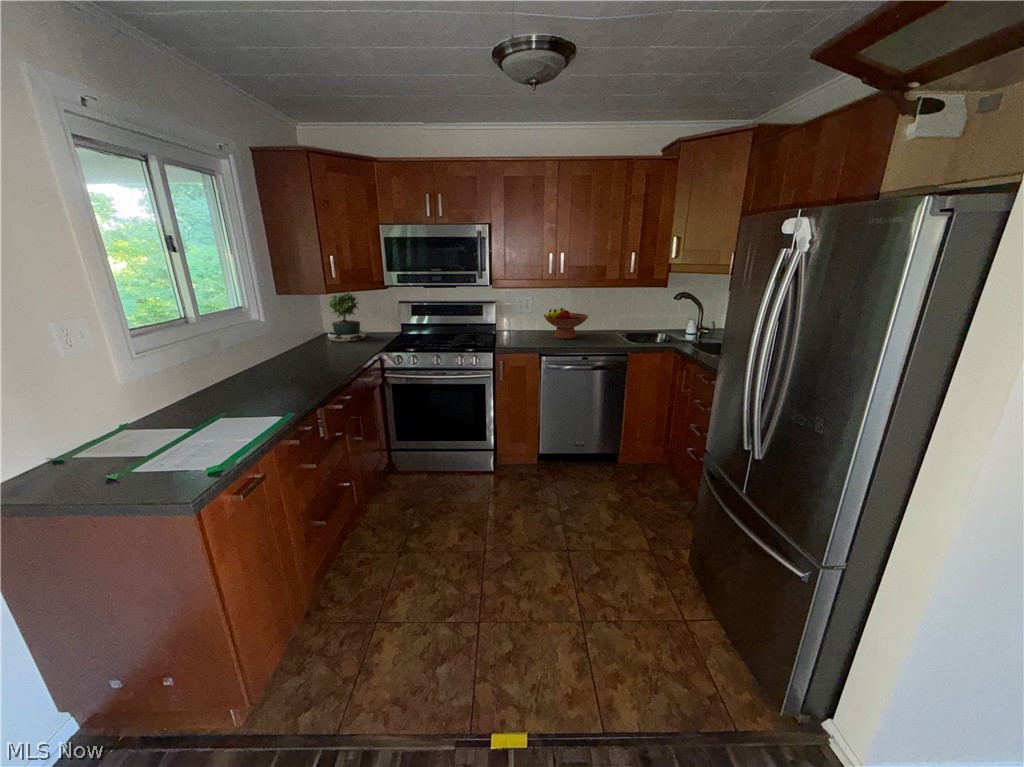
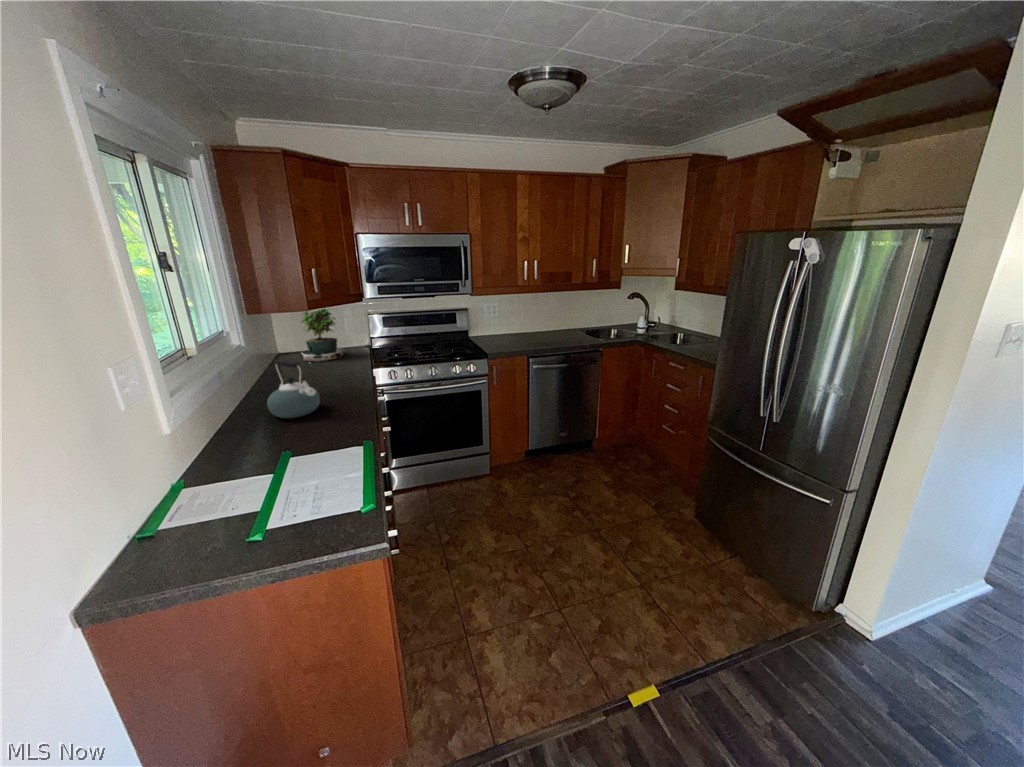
fruit bowl: present [544,308,588,339] -> none [521,313,562,341]
kettle: none [242,333,291,387] -> present [267,359,320,418]

